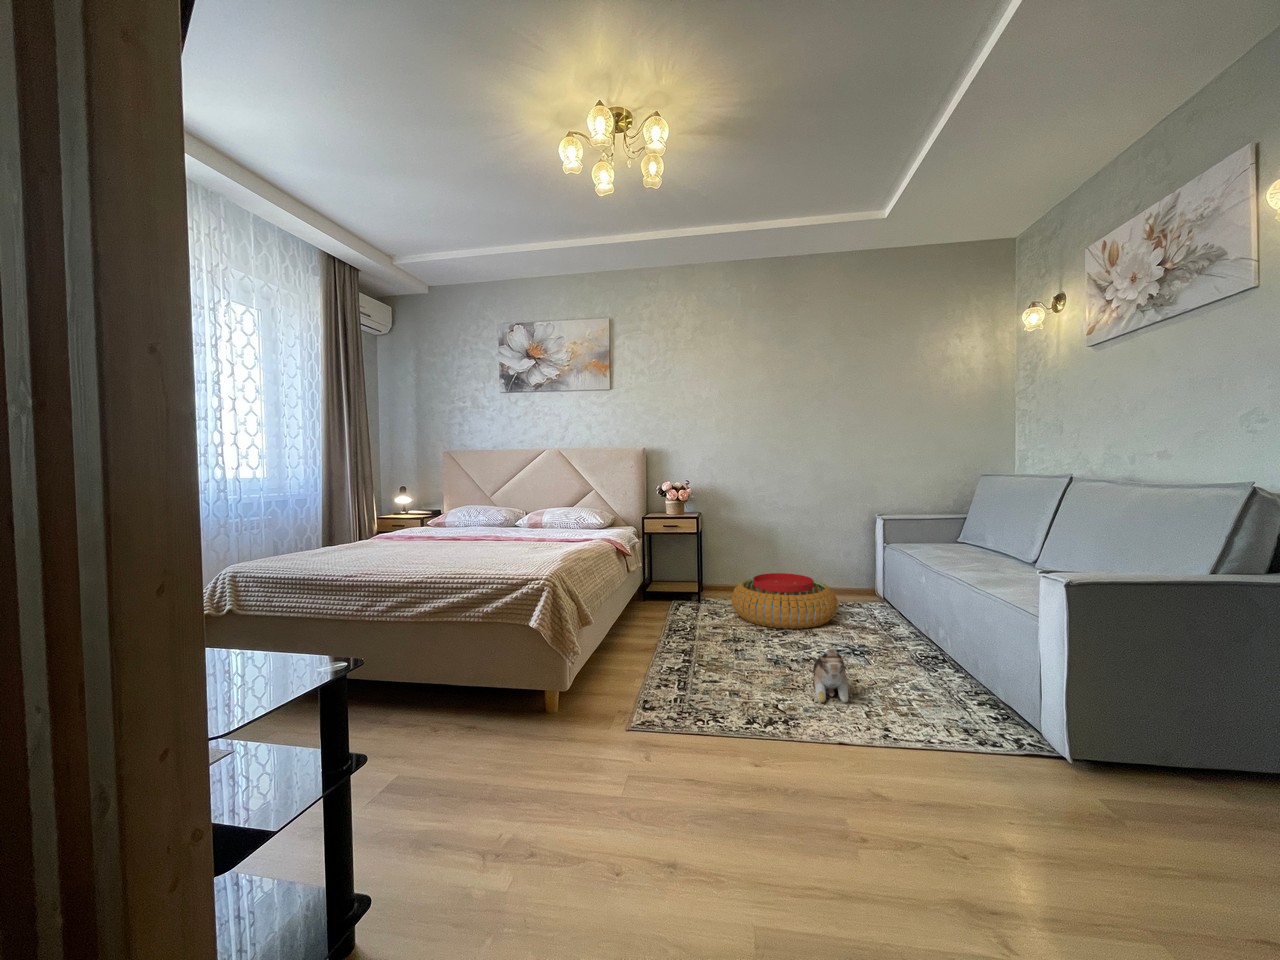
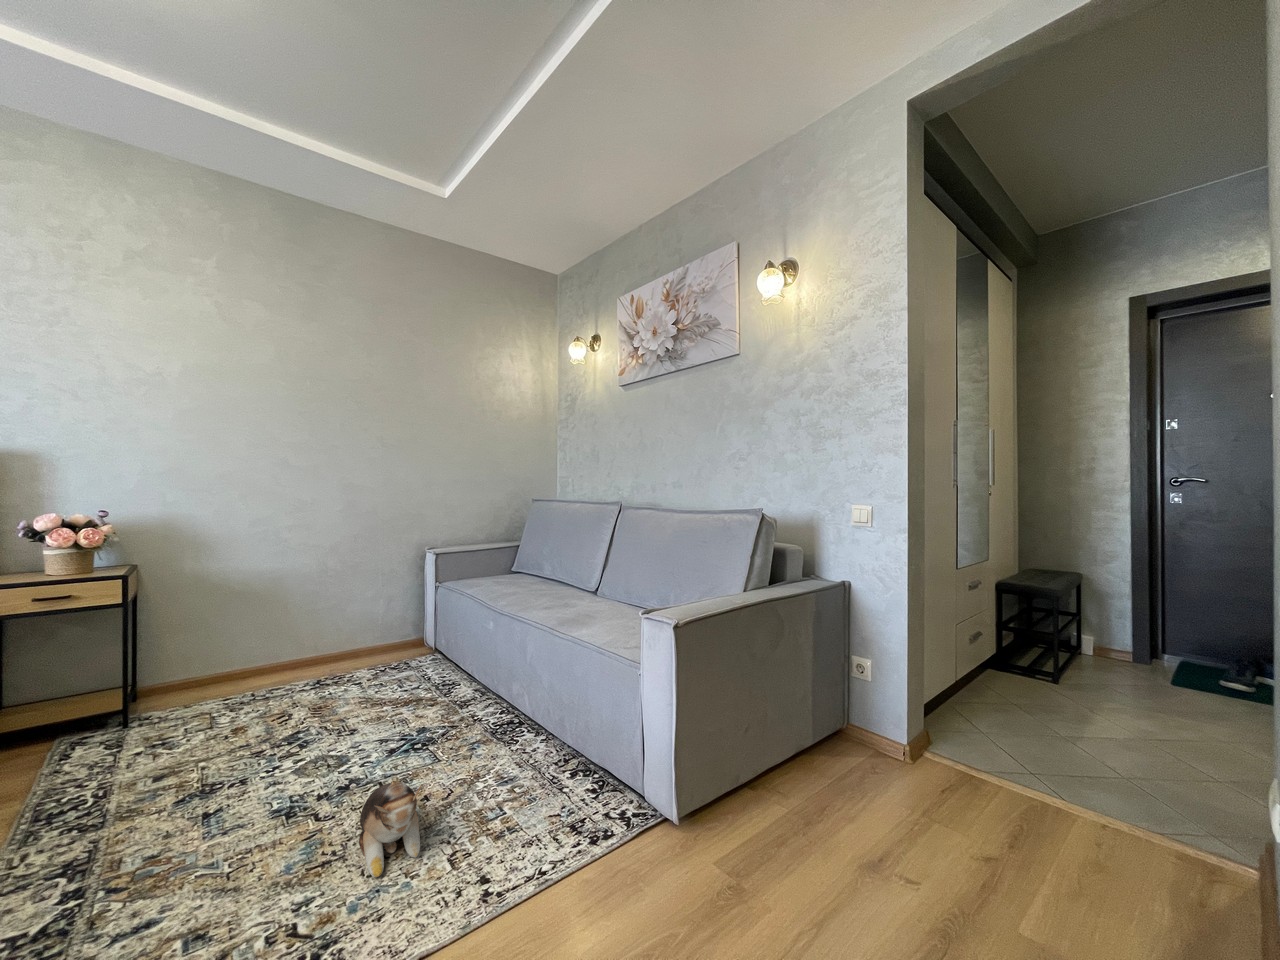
pouf: present [732,573,838,629] -> none [200,642,384,741]

